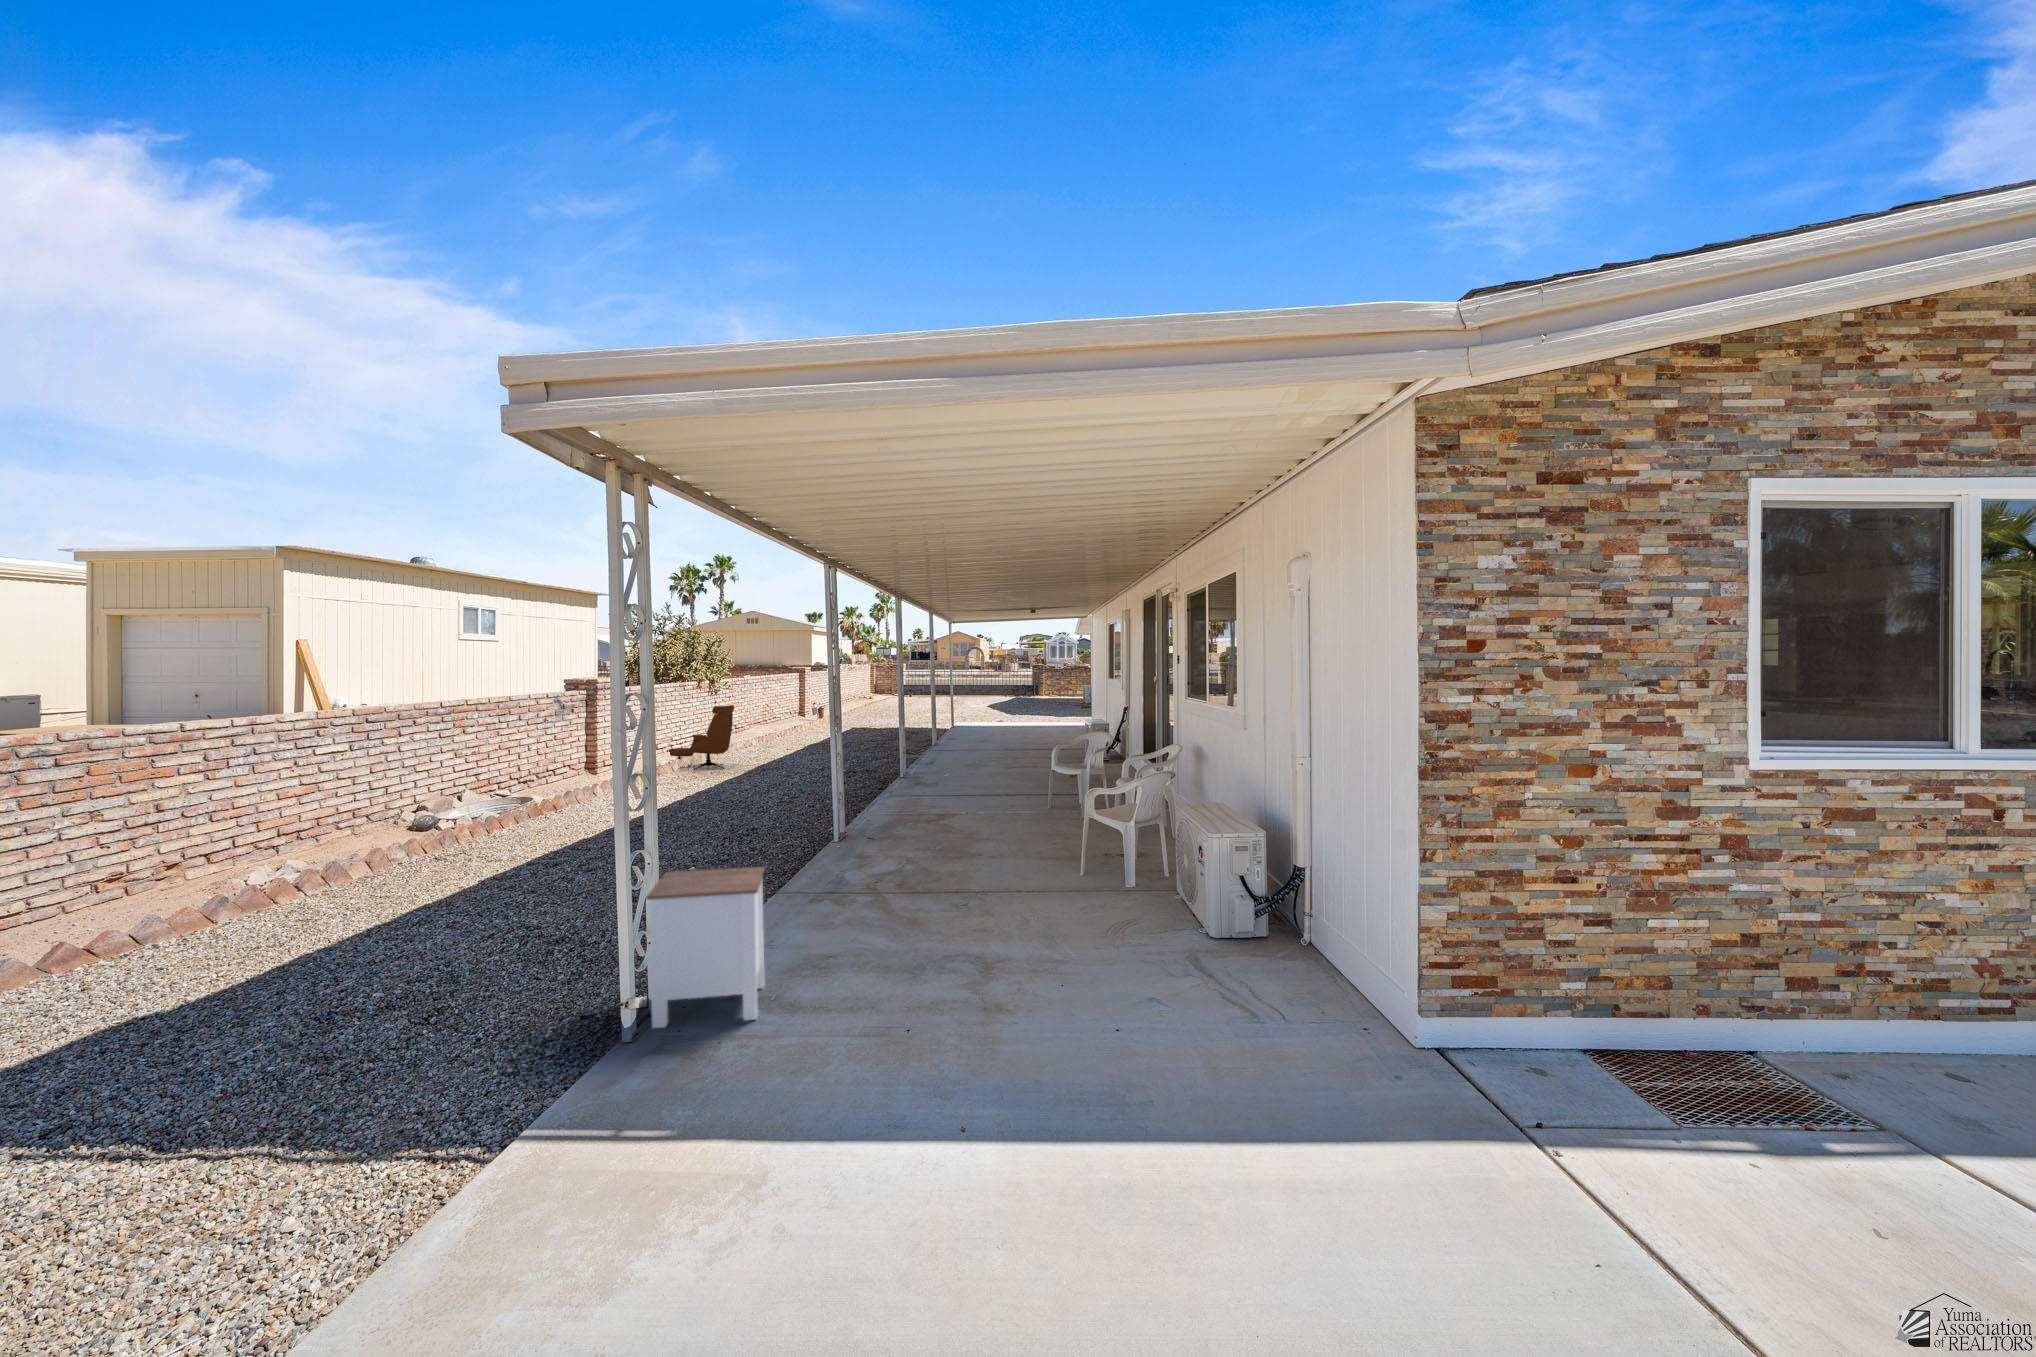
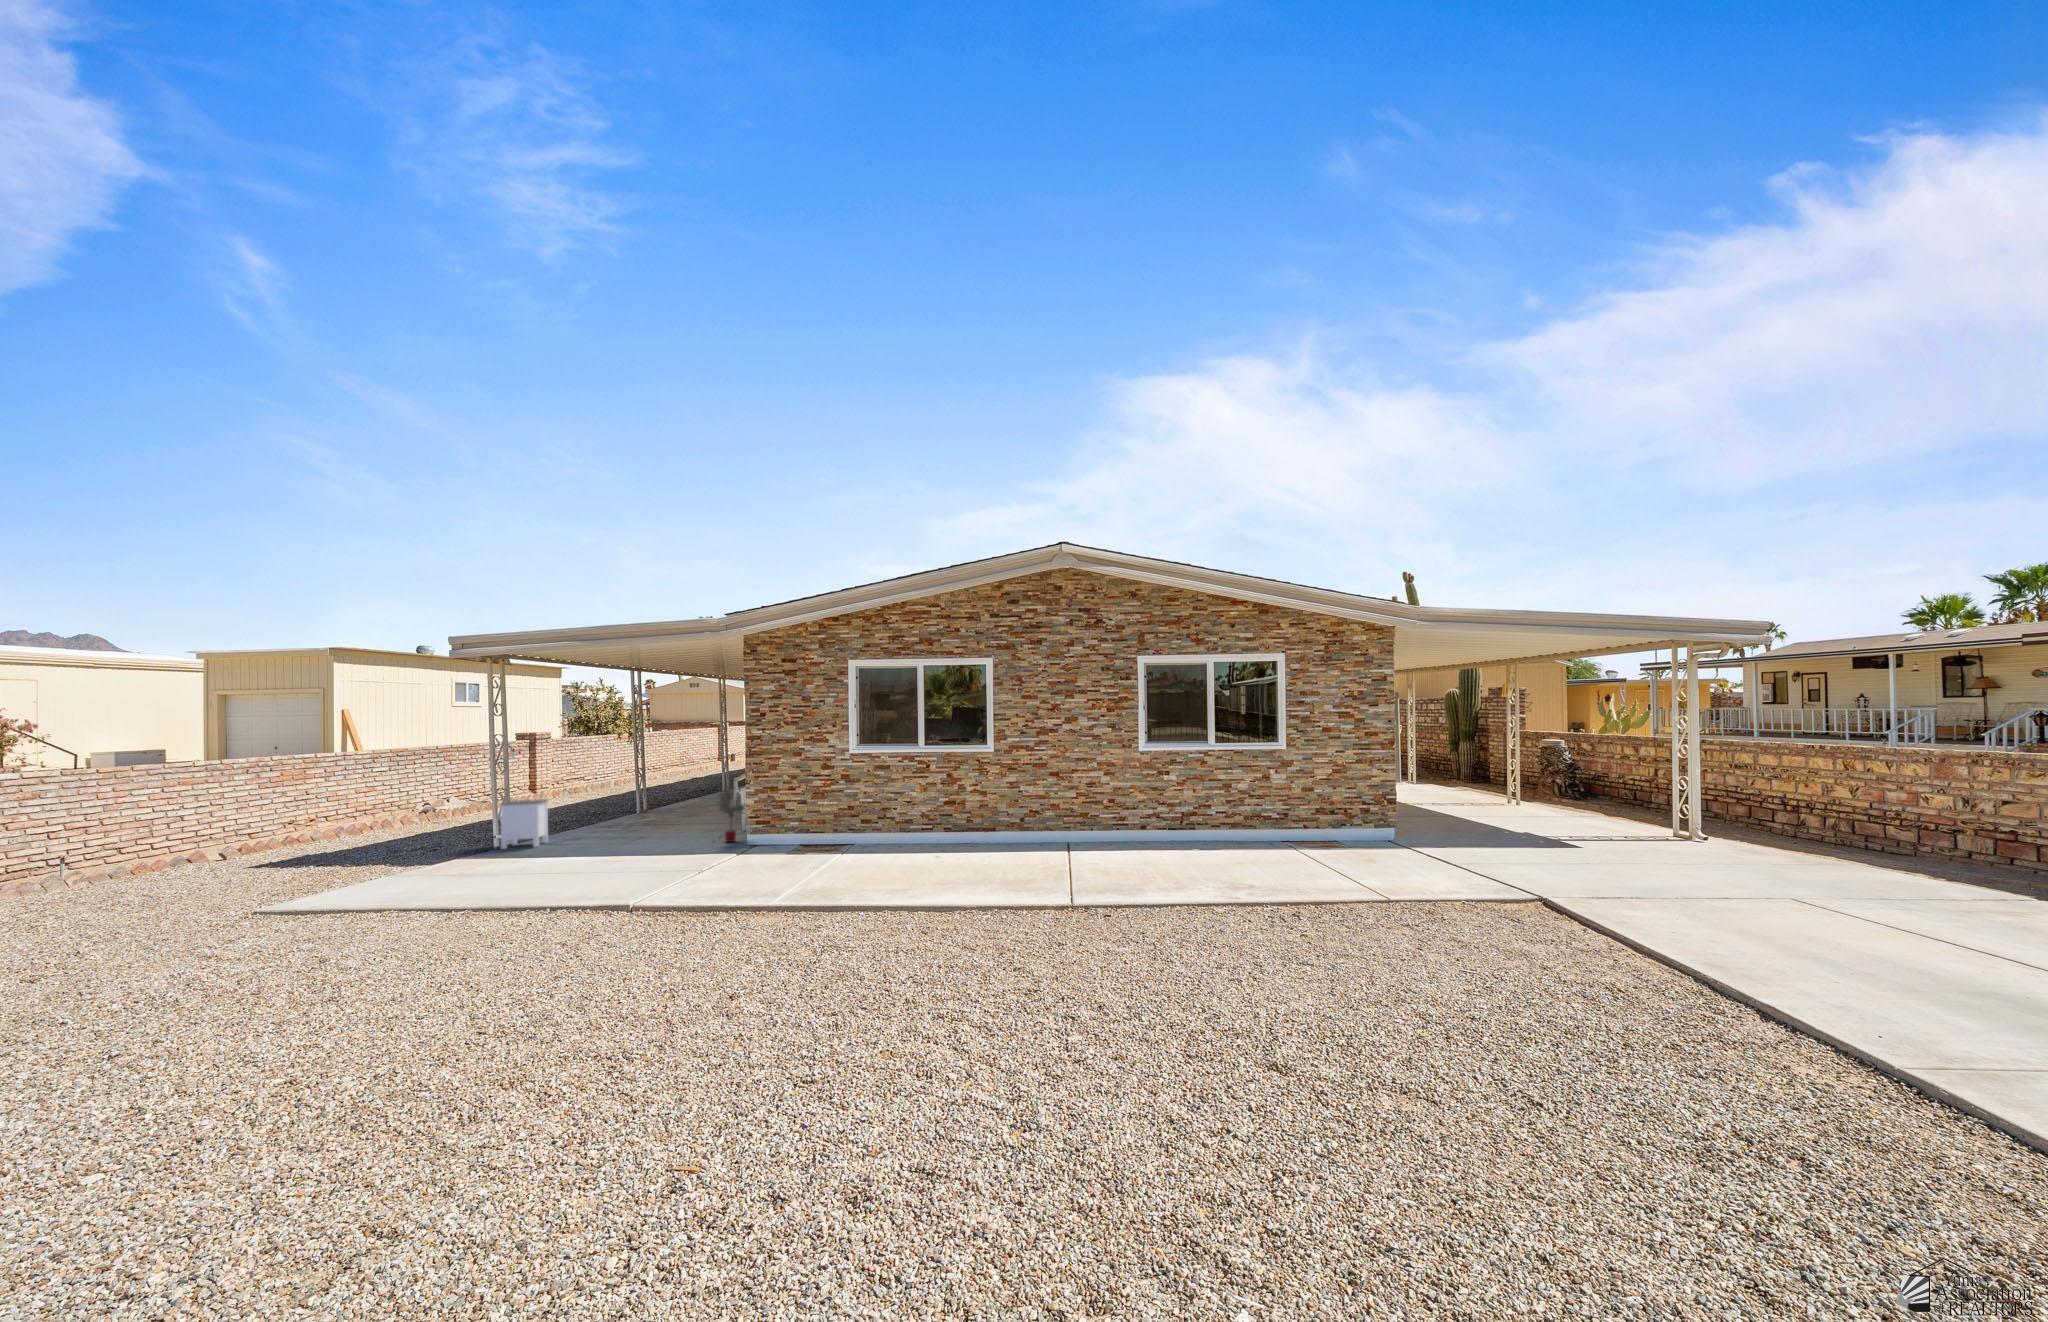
lounge chair: present [667,705,734,770] -> none [570,748,613,789]
potted tree: none [1278,843,1380,1017] -> present [717,786,746,842]

